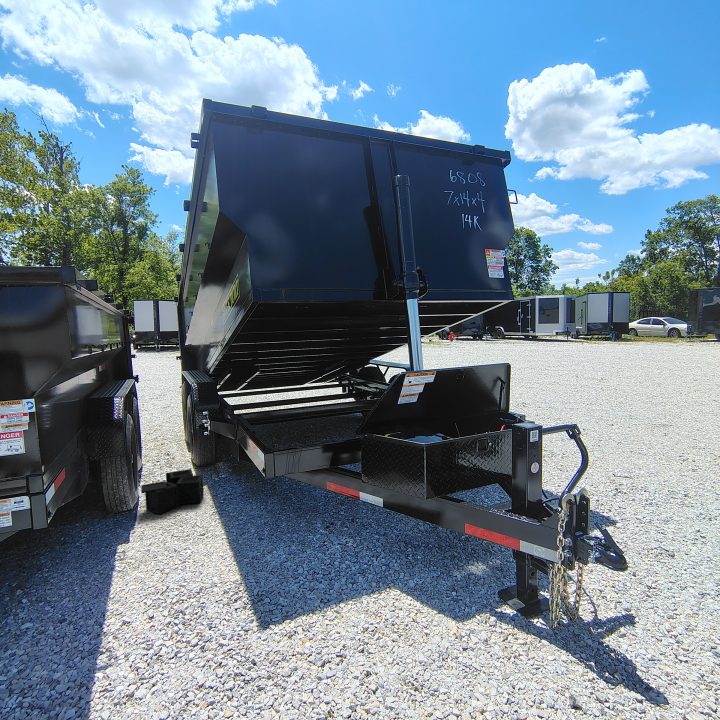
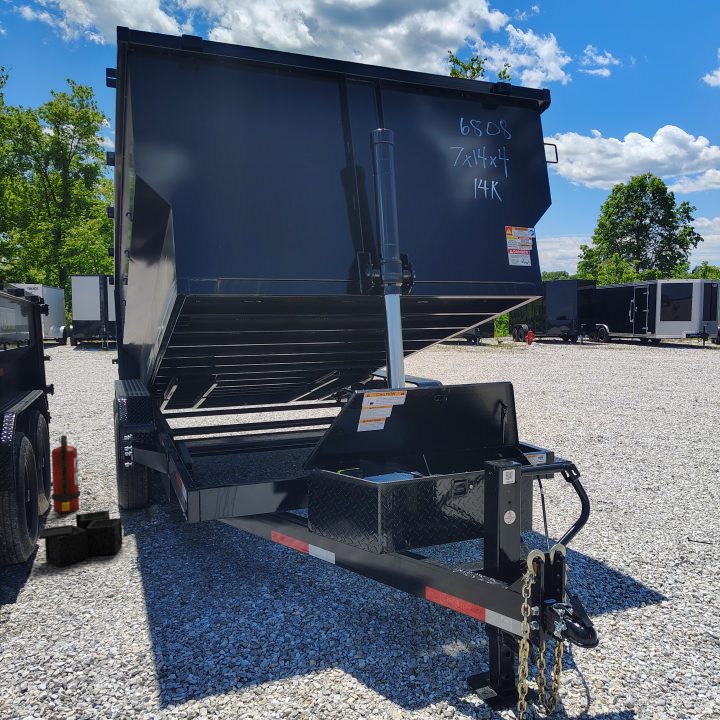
fire extinguisher: none [142,408,165,472] -> present [52,429,80,513]

